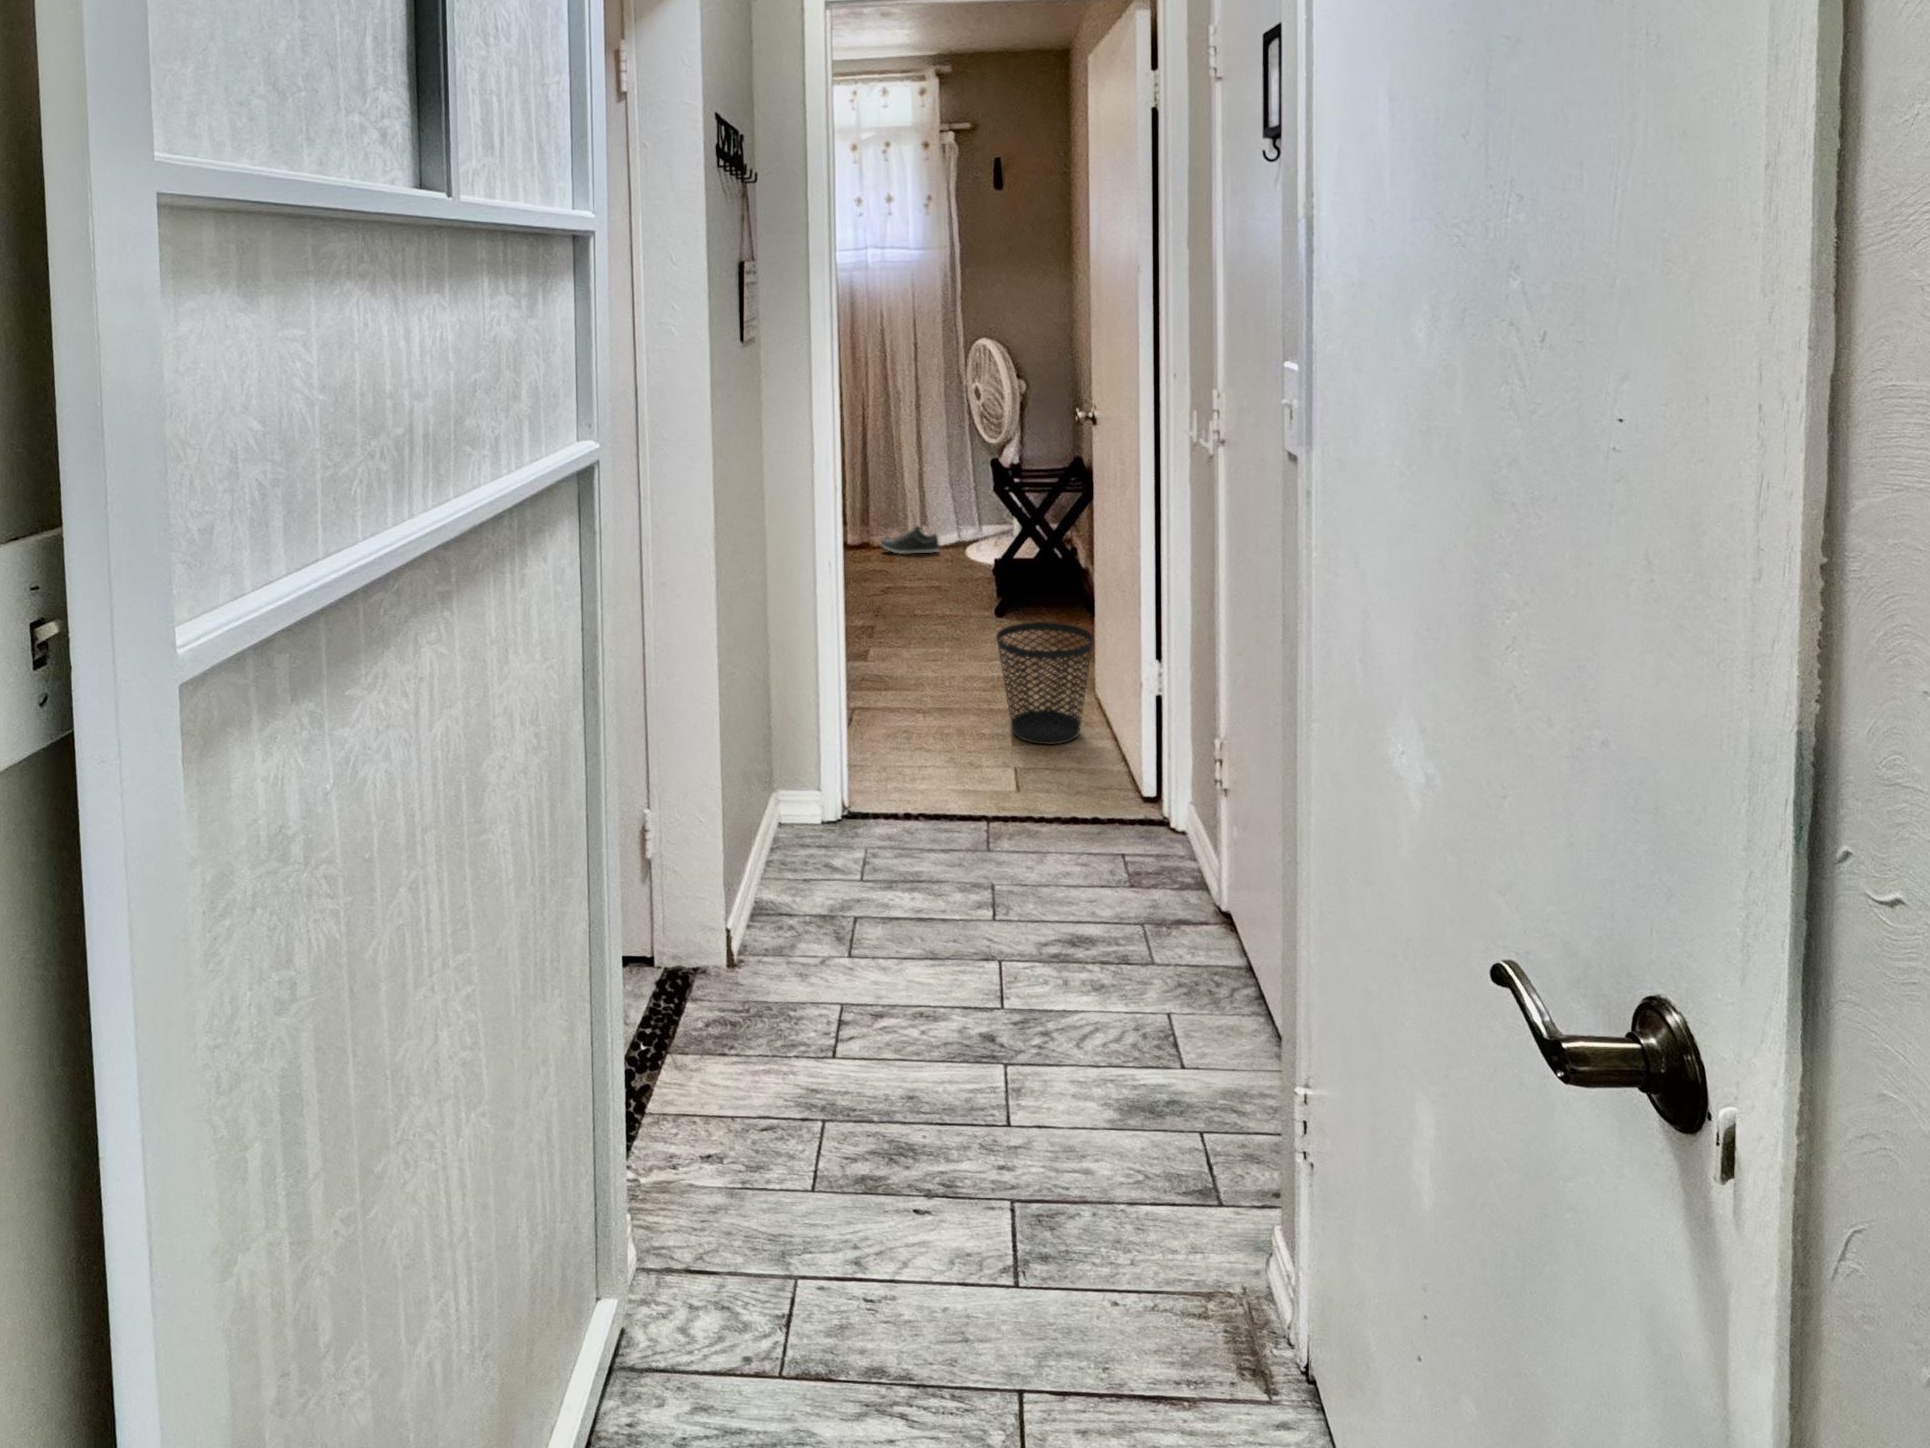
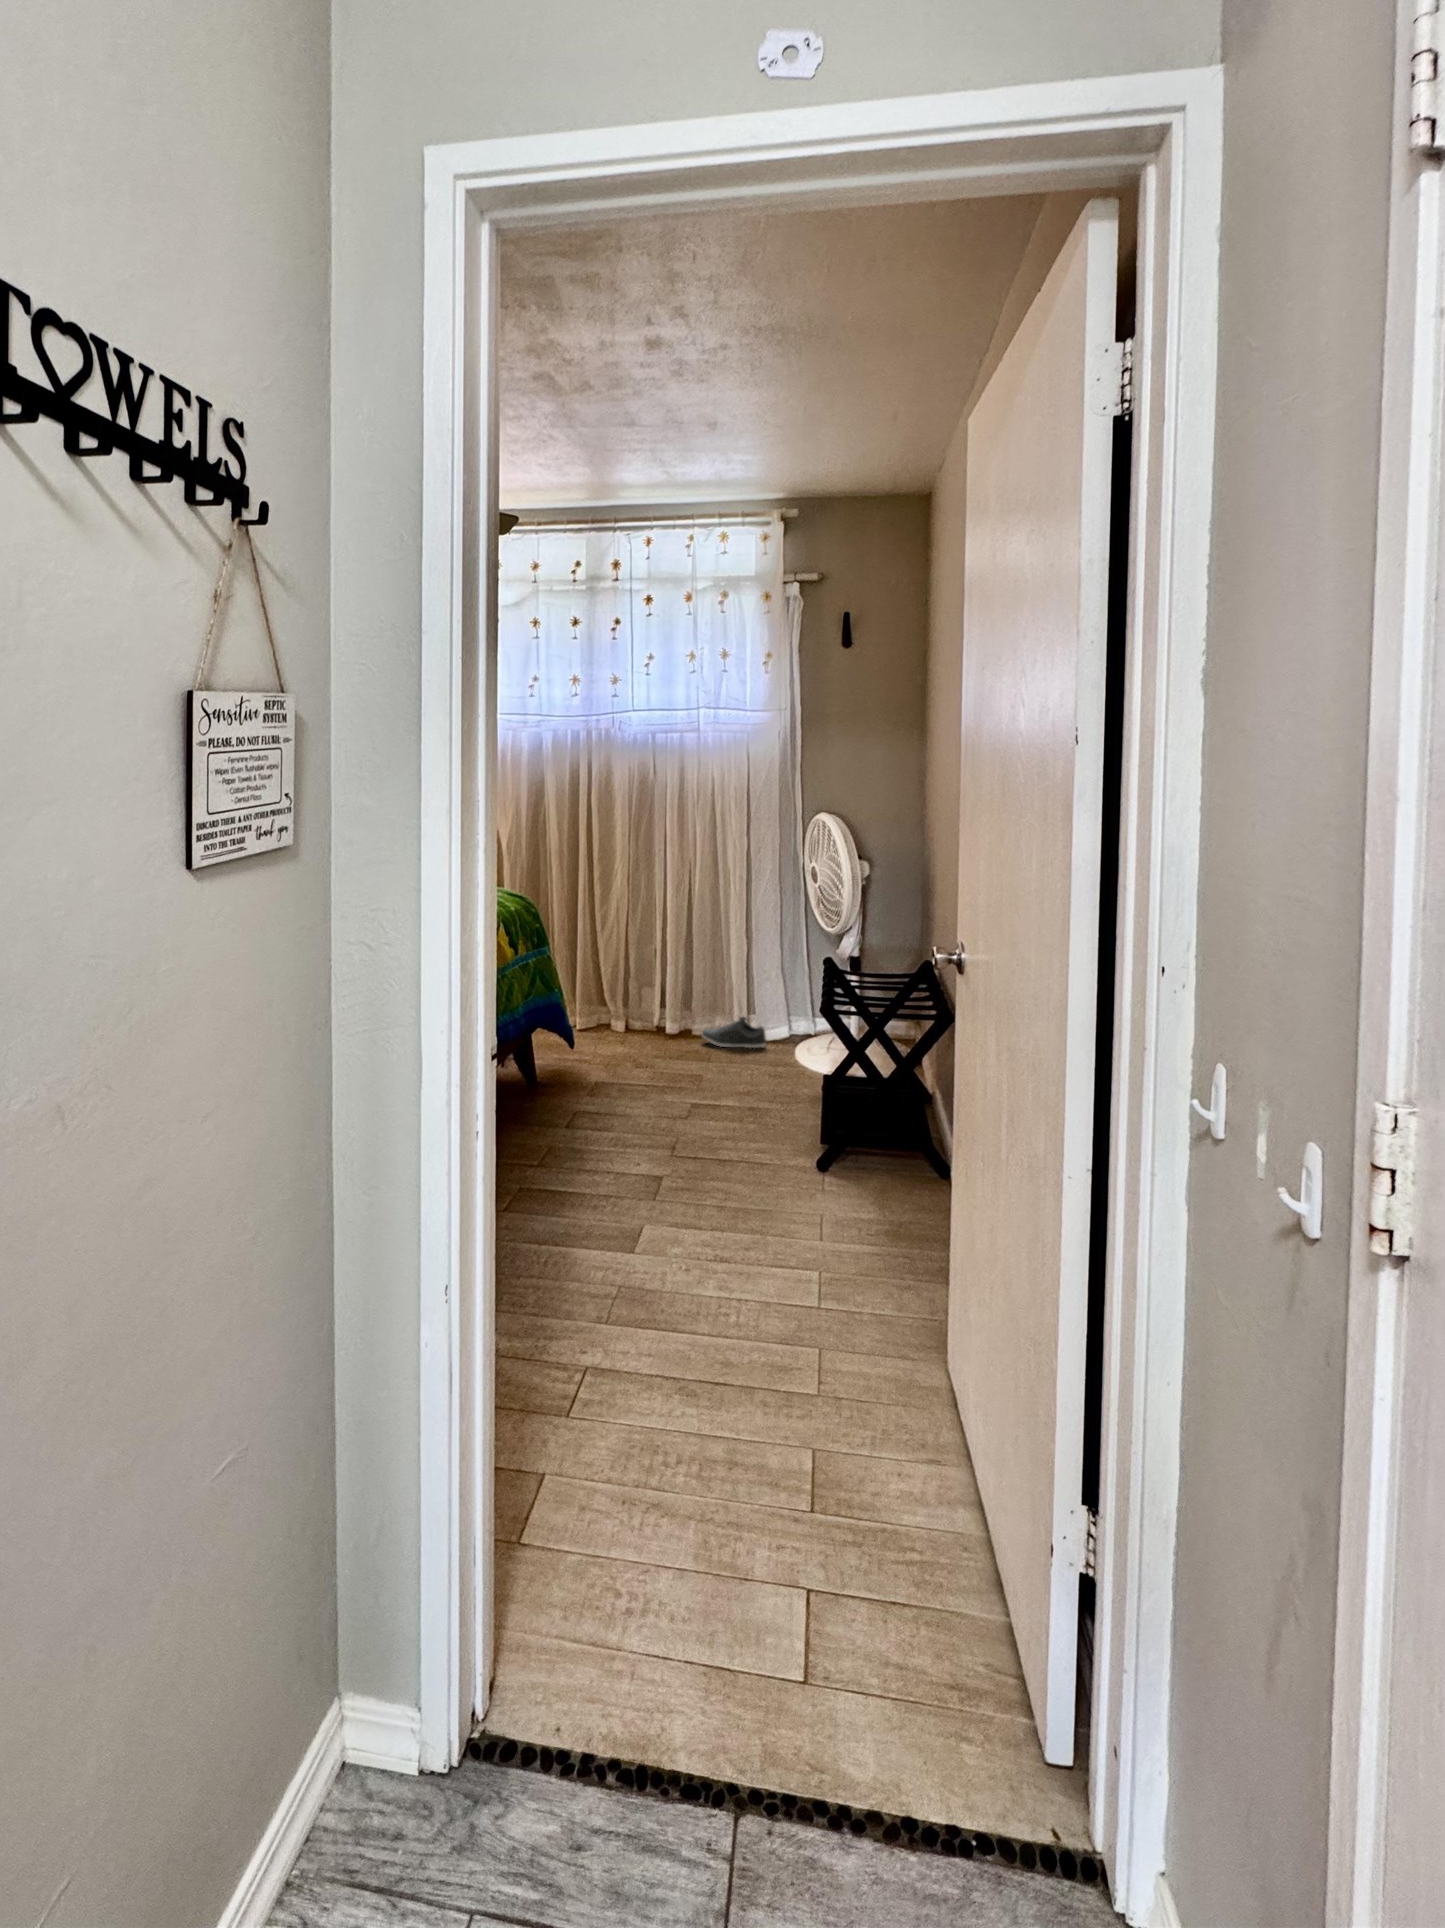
wastebasket: present [996,622,1093,744] -> none [793,1282,952,1525]

